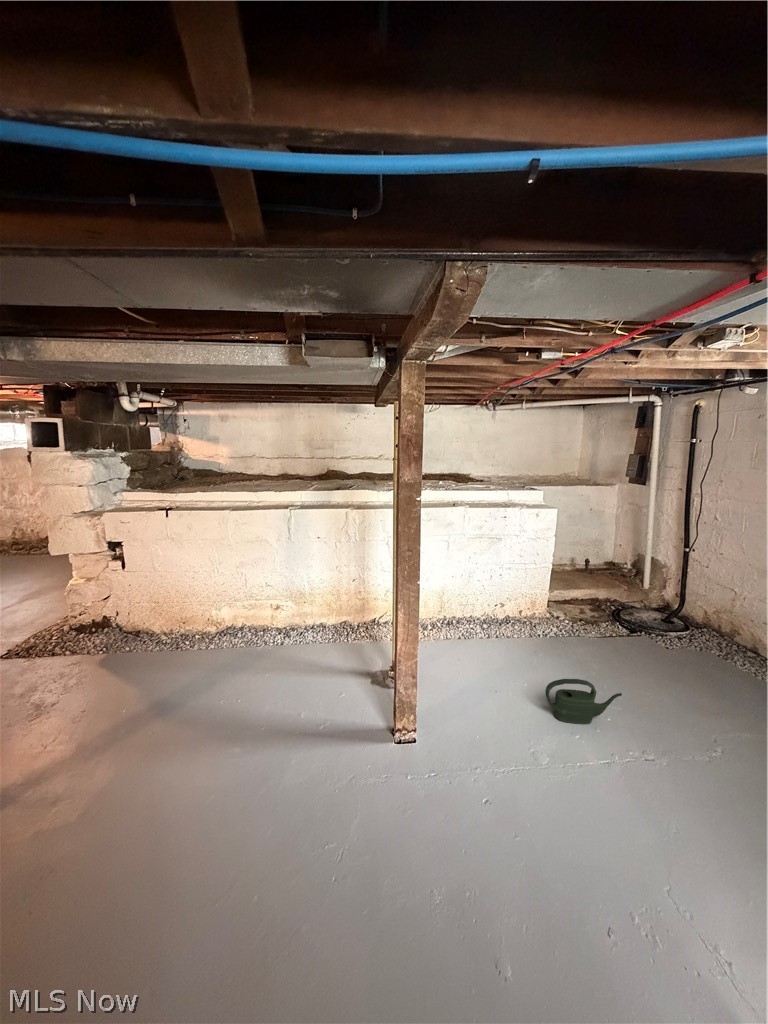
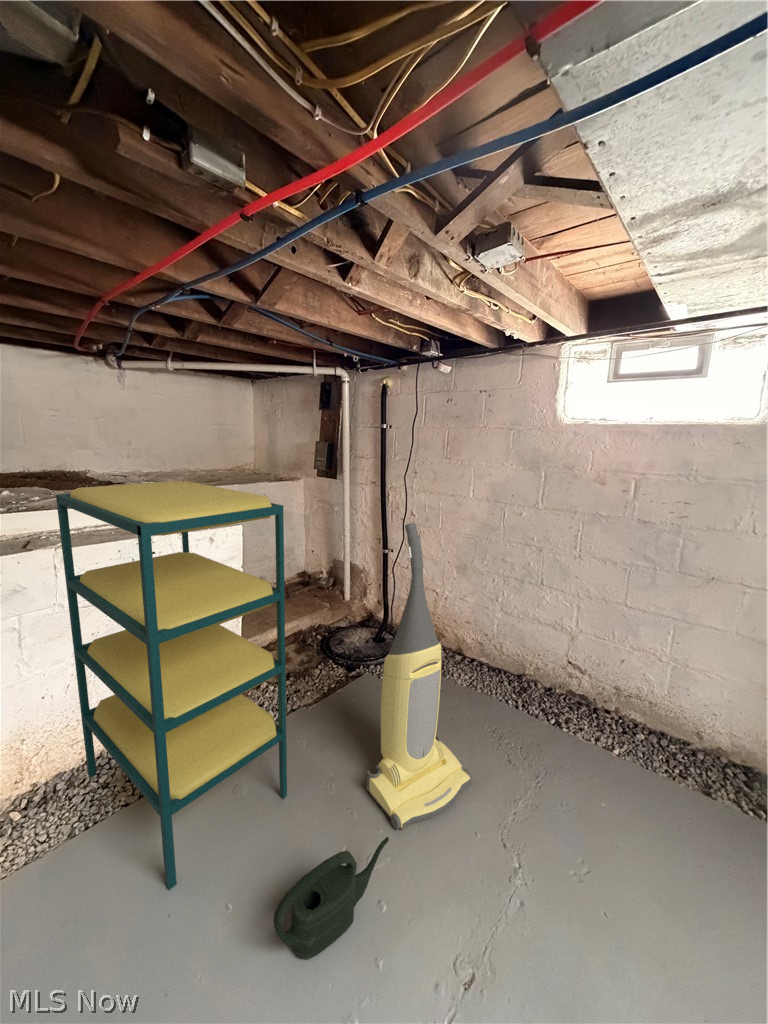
shelving unit: none [464,479,579,672] -> present [56,481,287,890]
vacuum cleaner: none [620,512,715,718] -> present [366,523,472,830]

